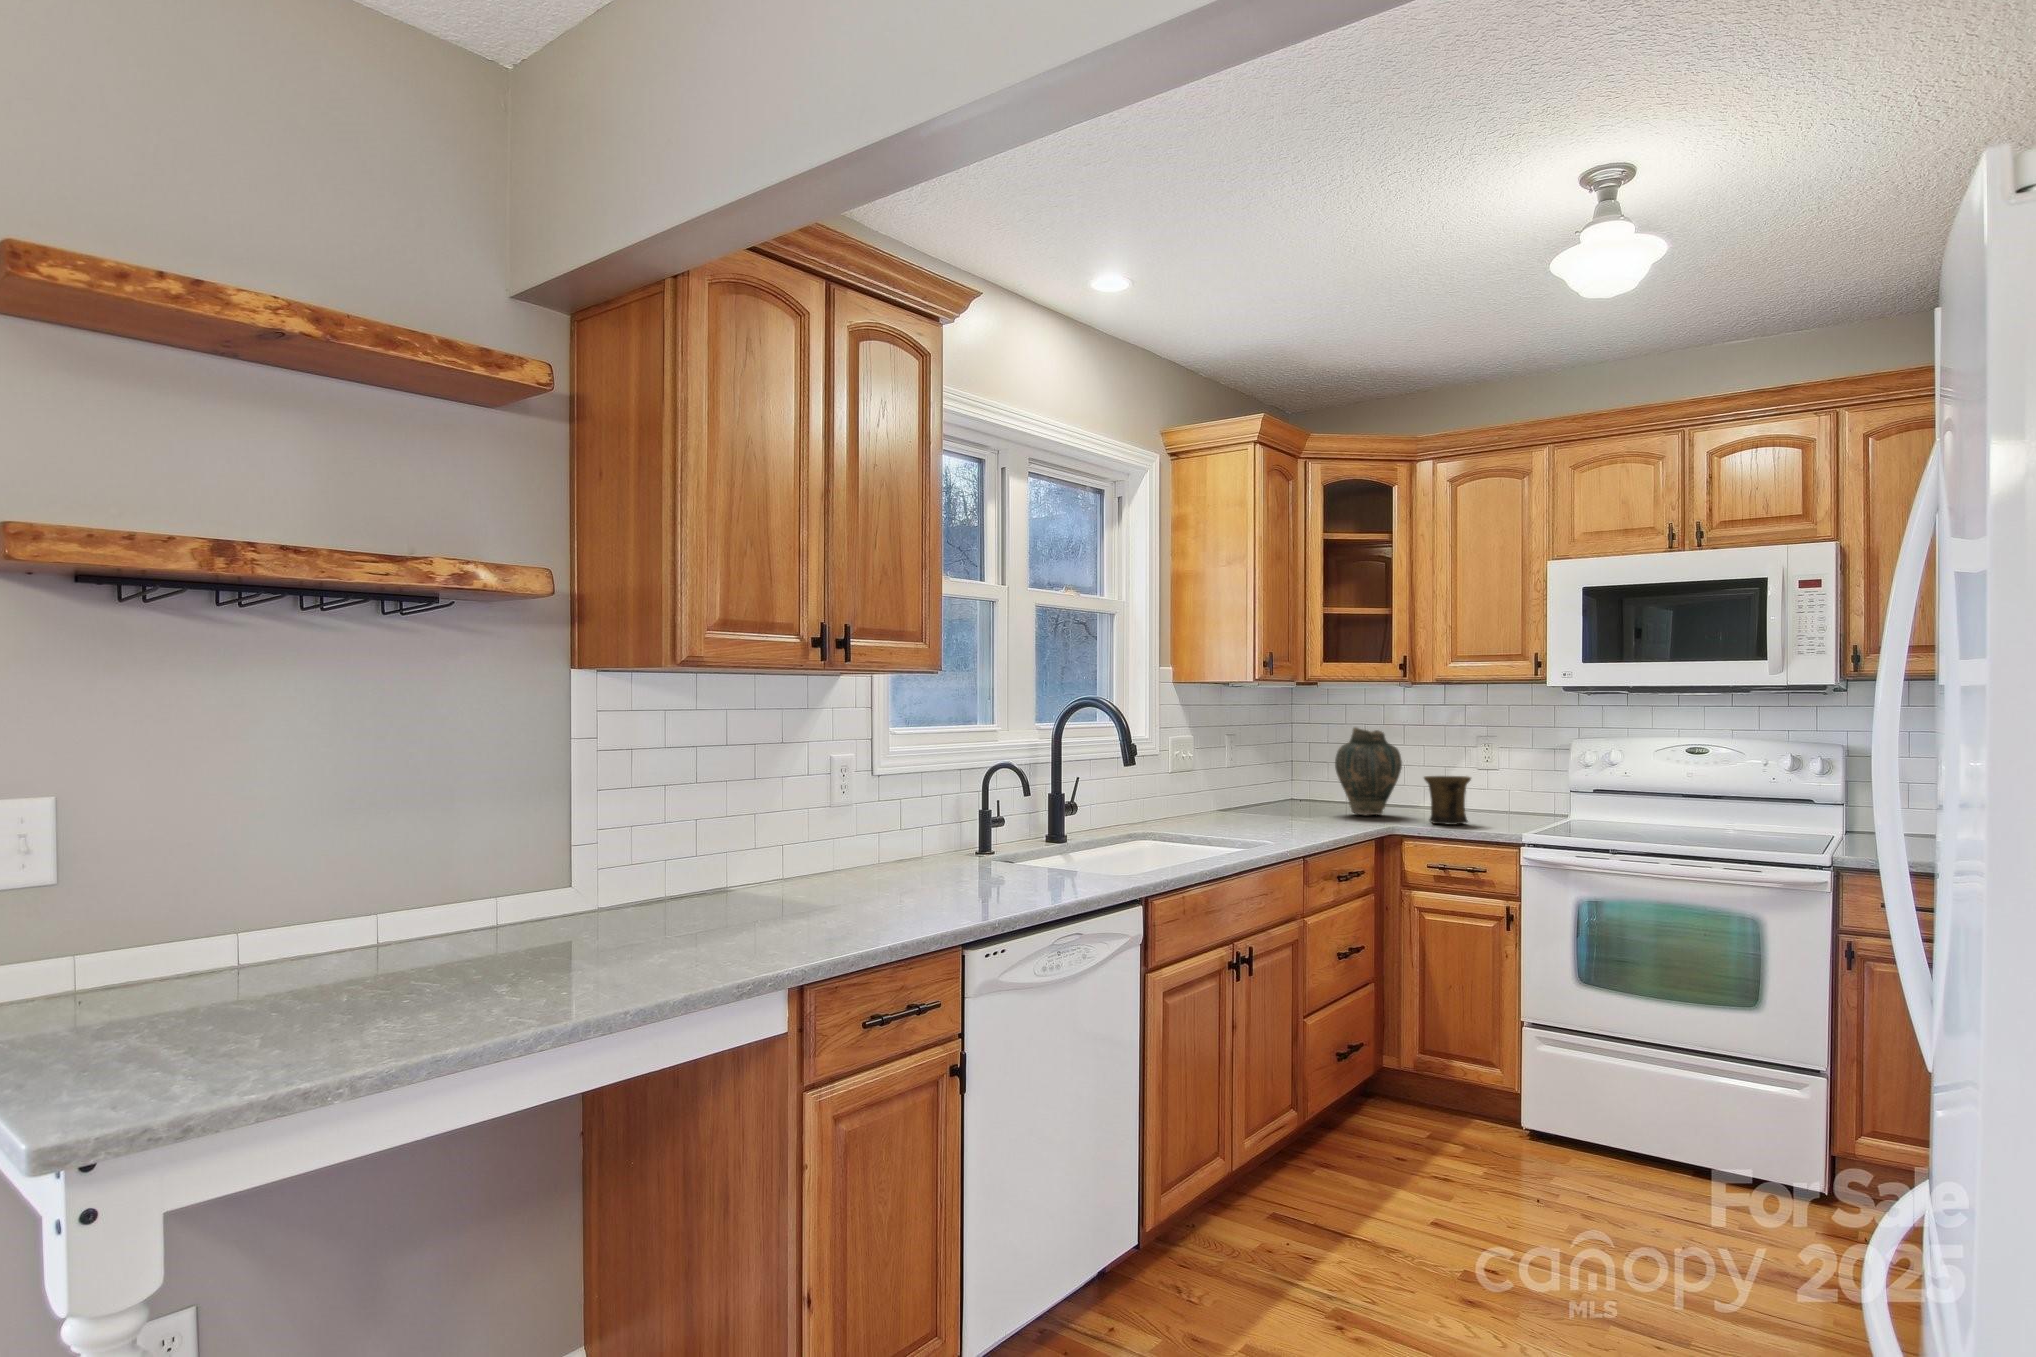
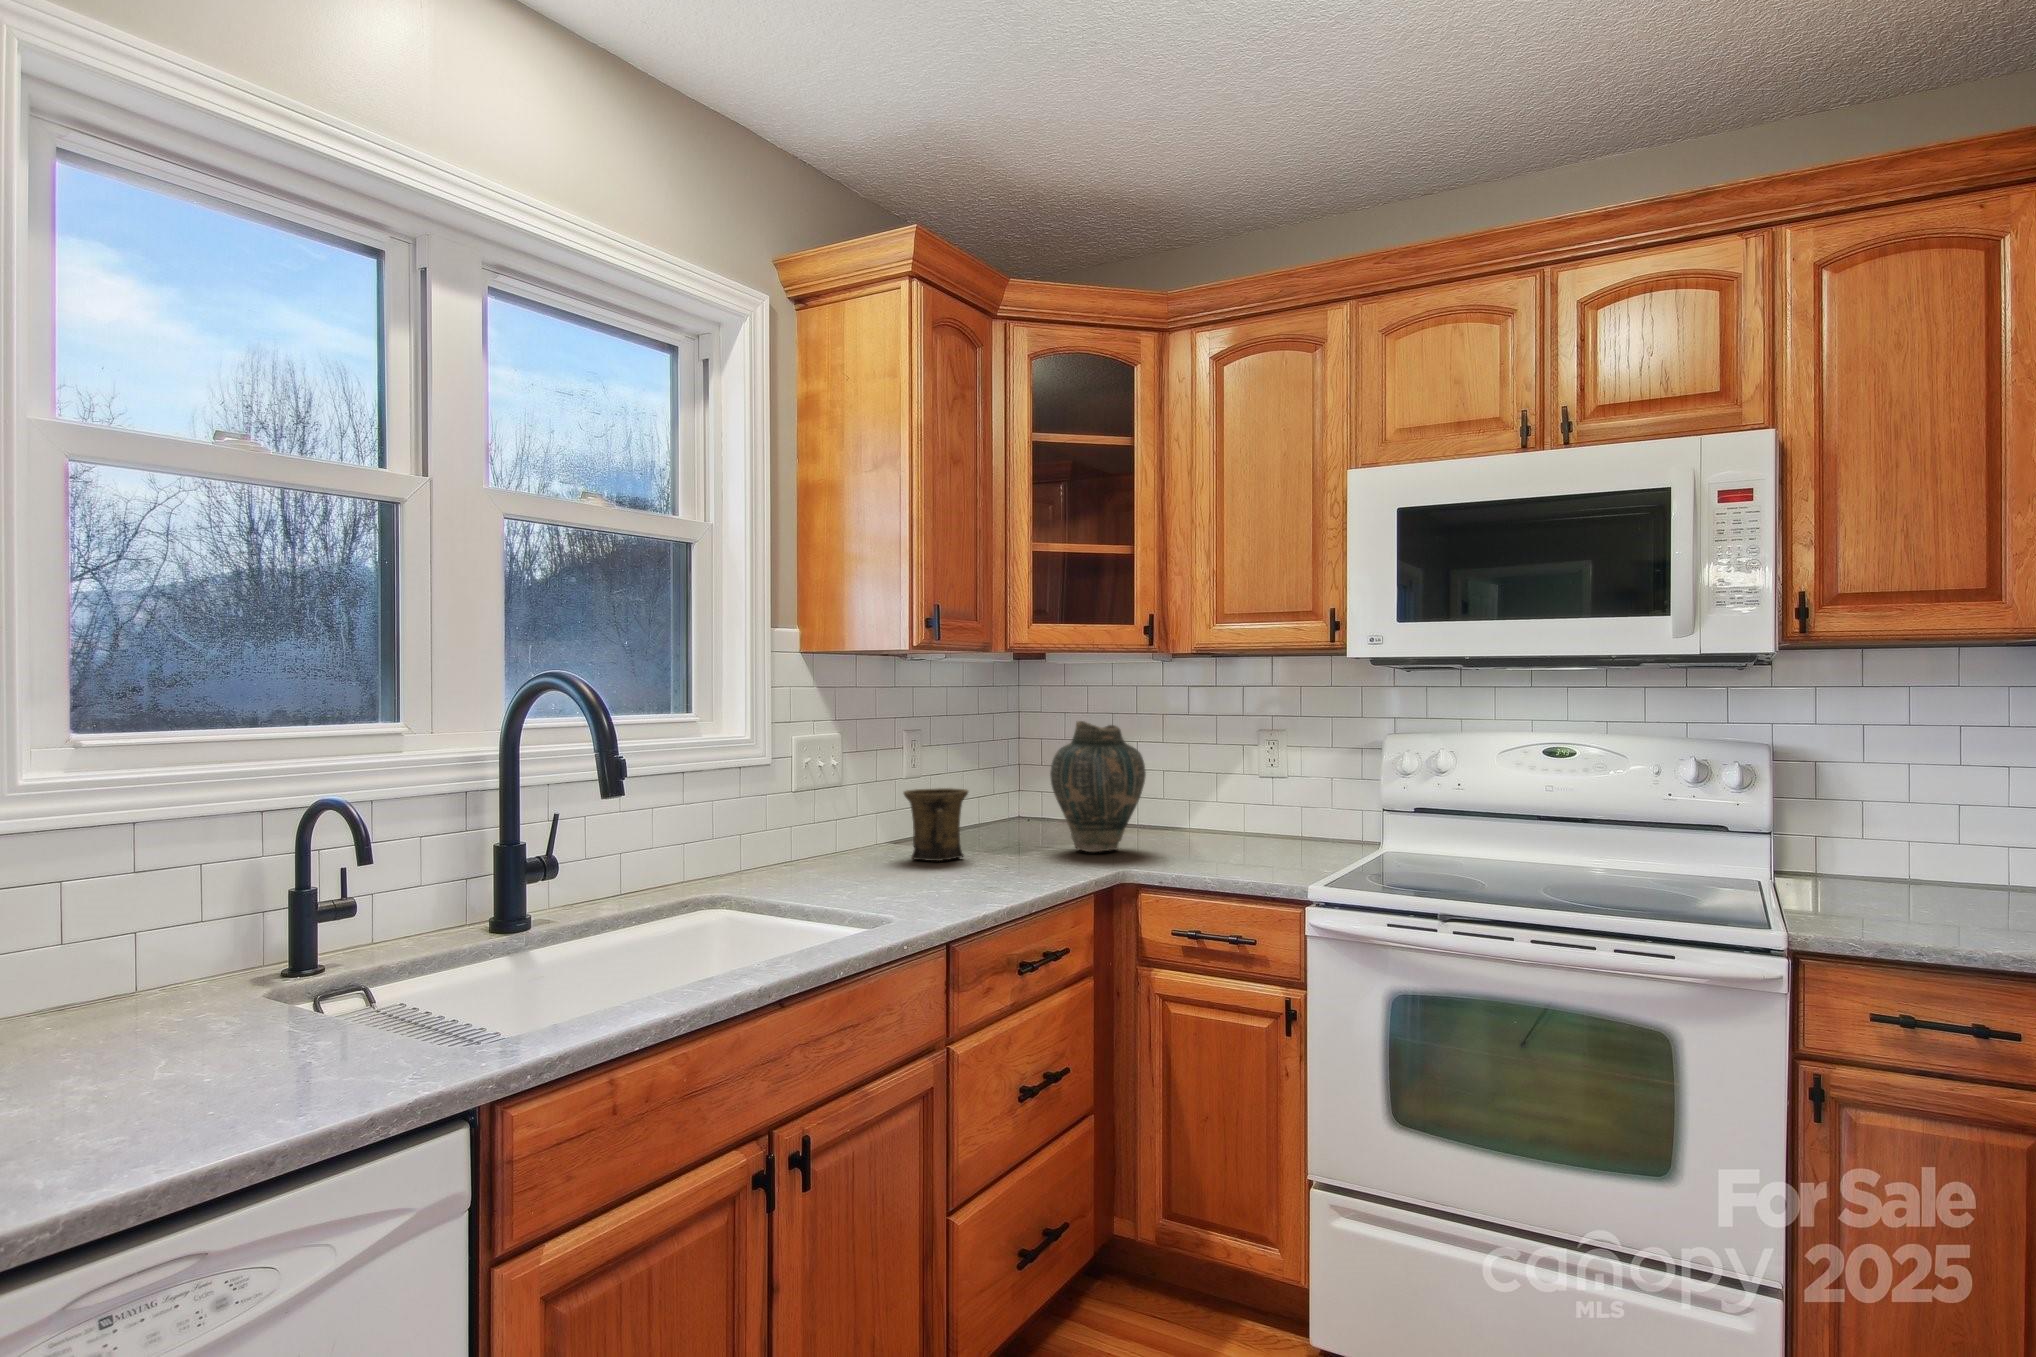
mug: present [1424,776,1471,825] -> present [904,788,968,861]

